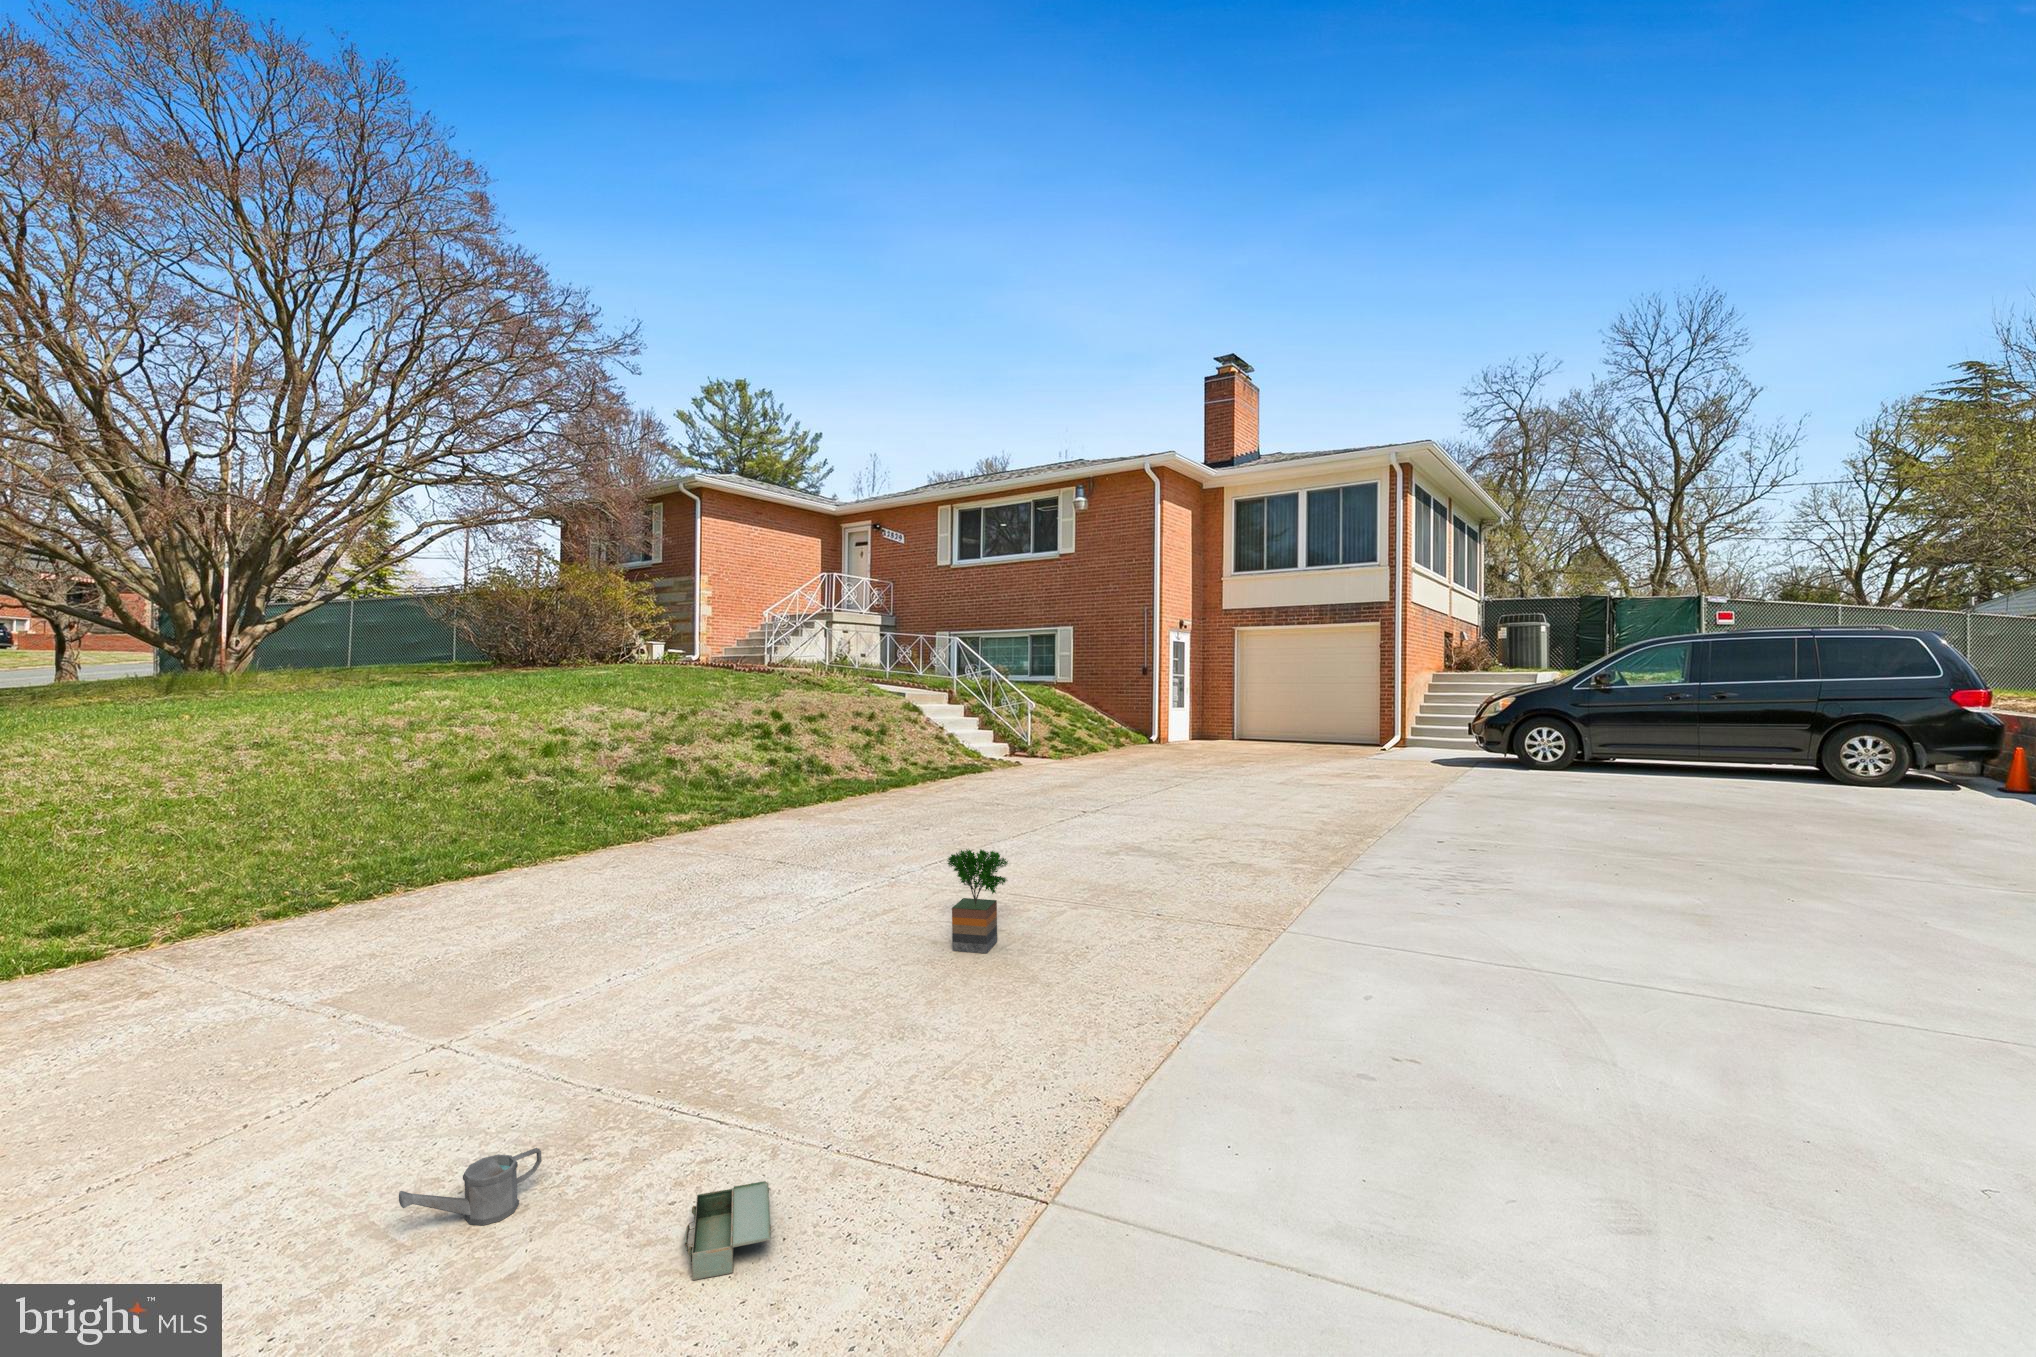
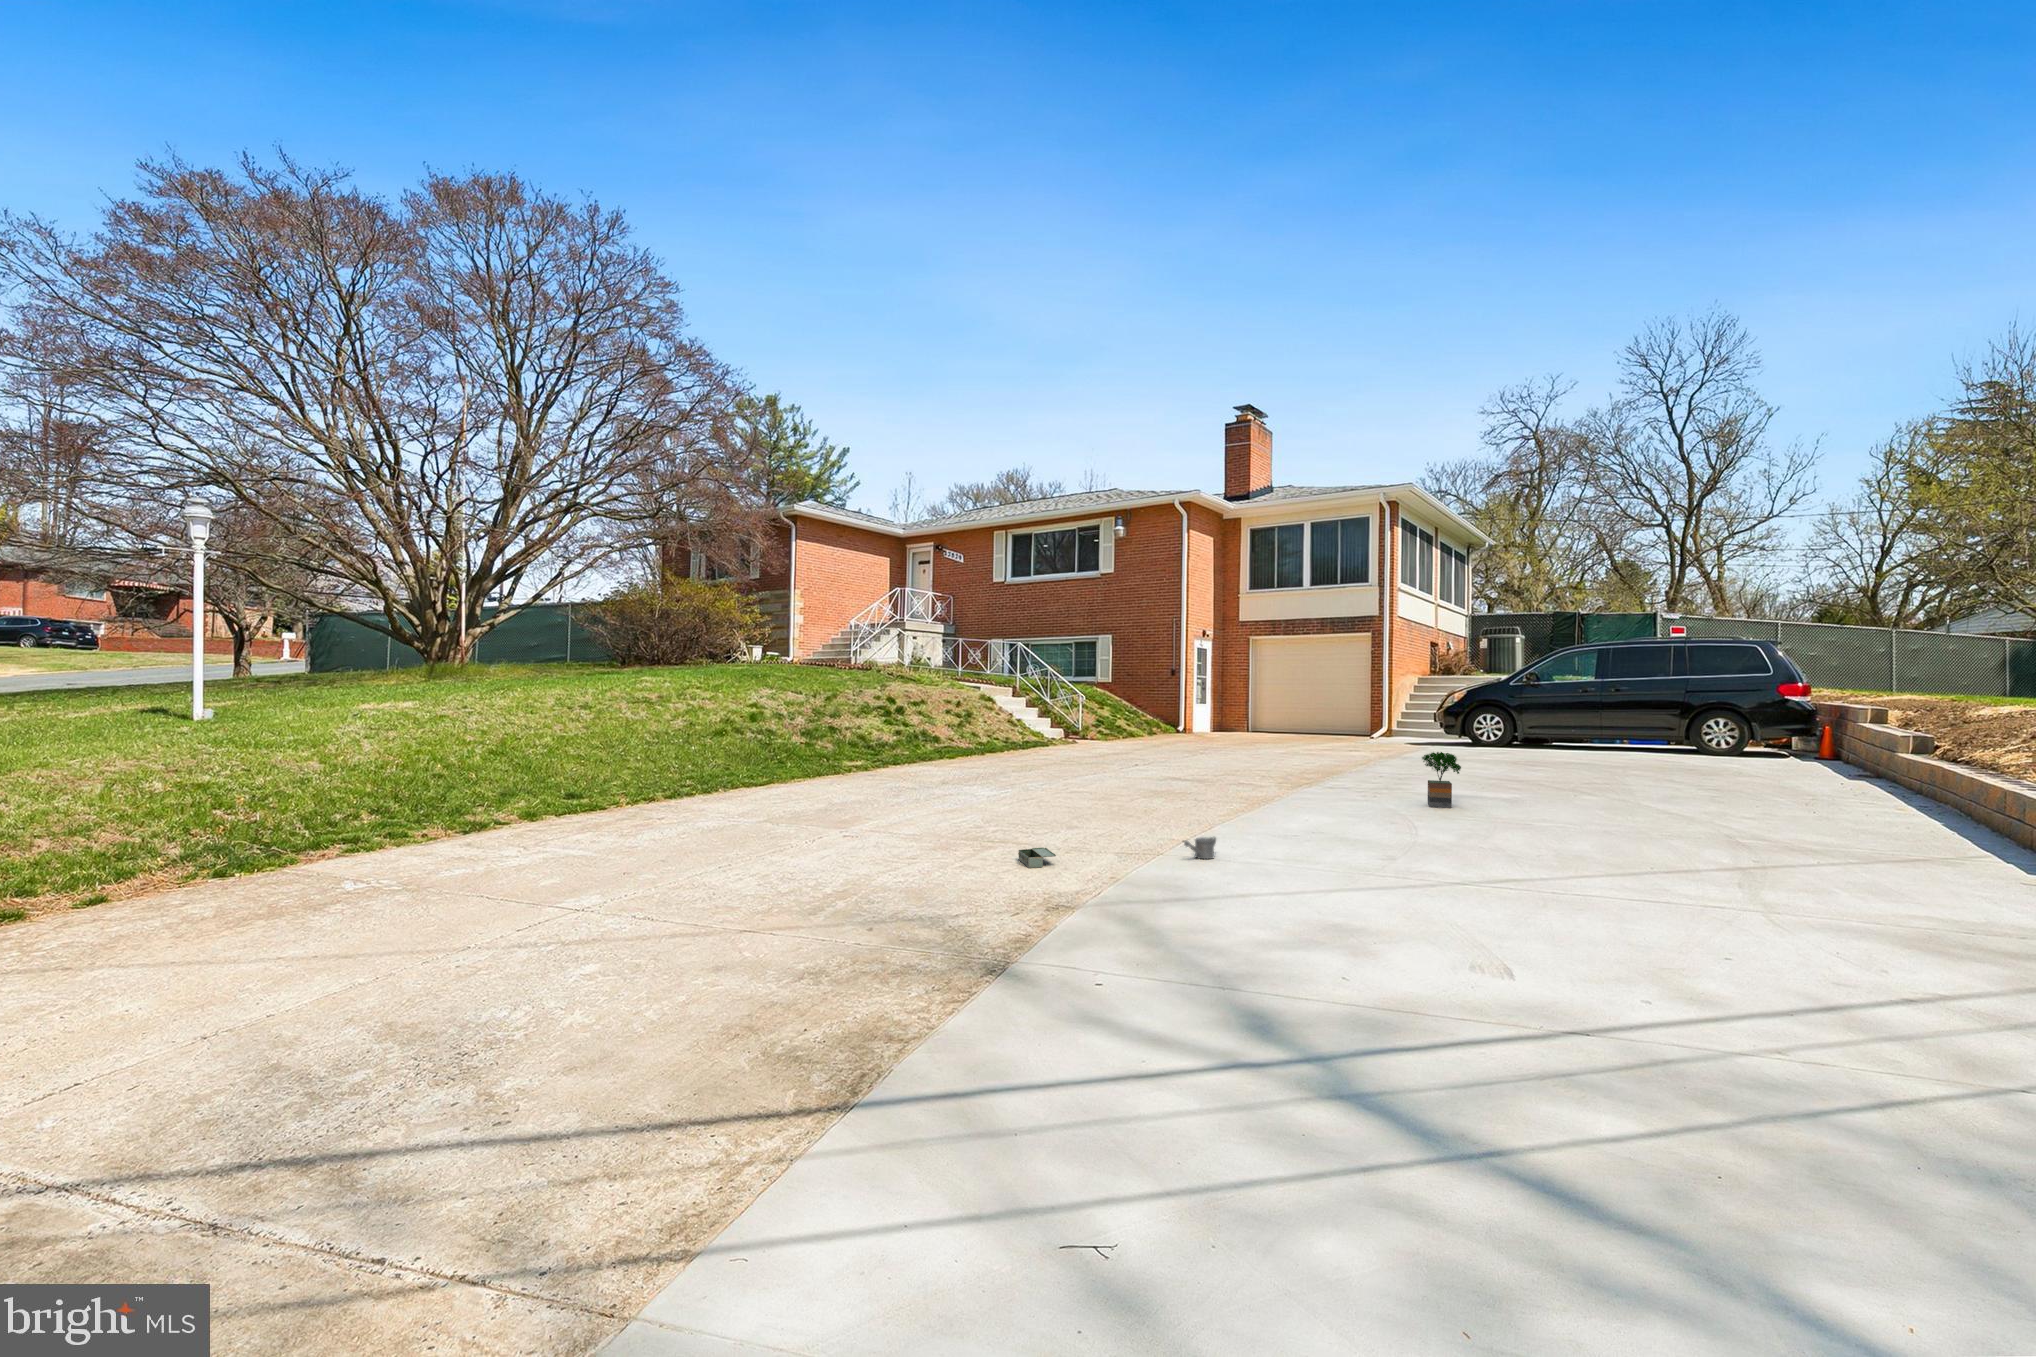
potted tree: present [947,849,1008,953] -> present [1422,752,1461,808]
watering can: present [399,1148,542,1225] -> present [1184,837,1216,859]

